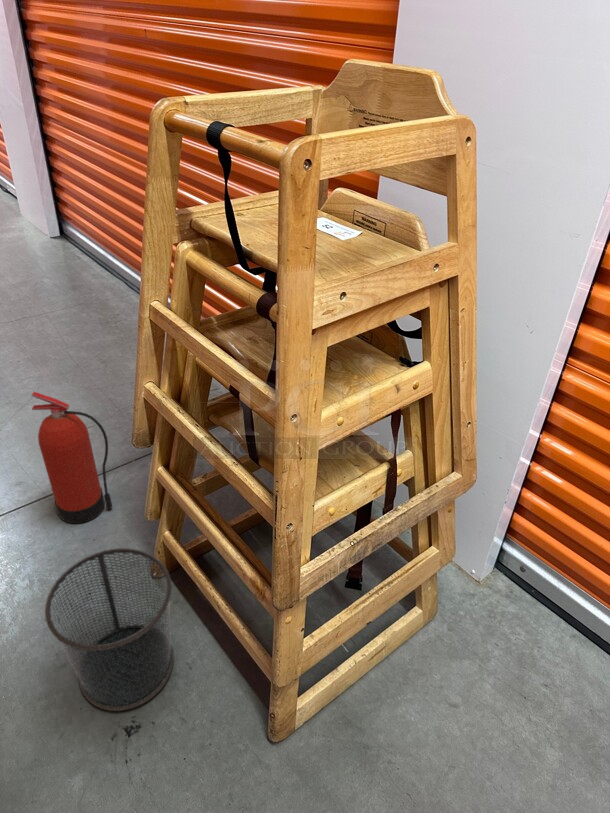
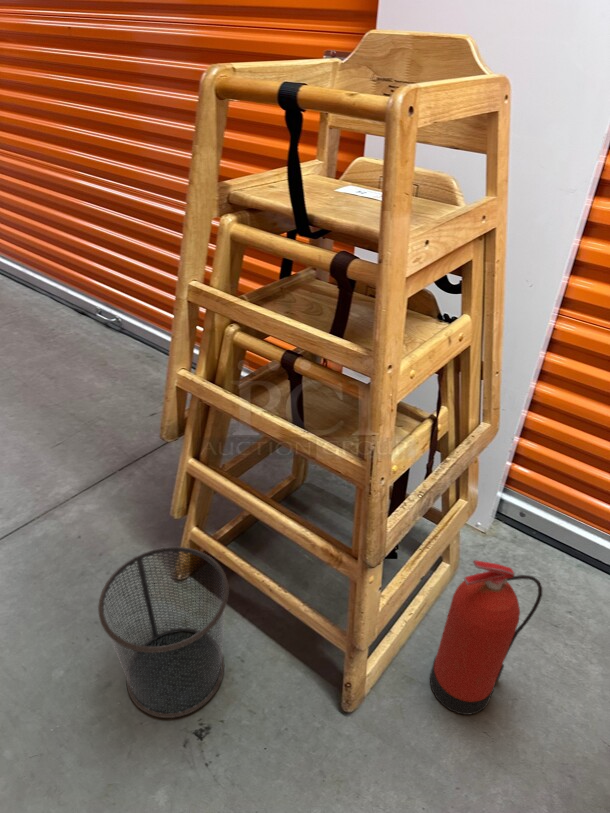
fire extinguisher: present [32,392,112,523] -> present [430,560,542,715]

